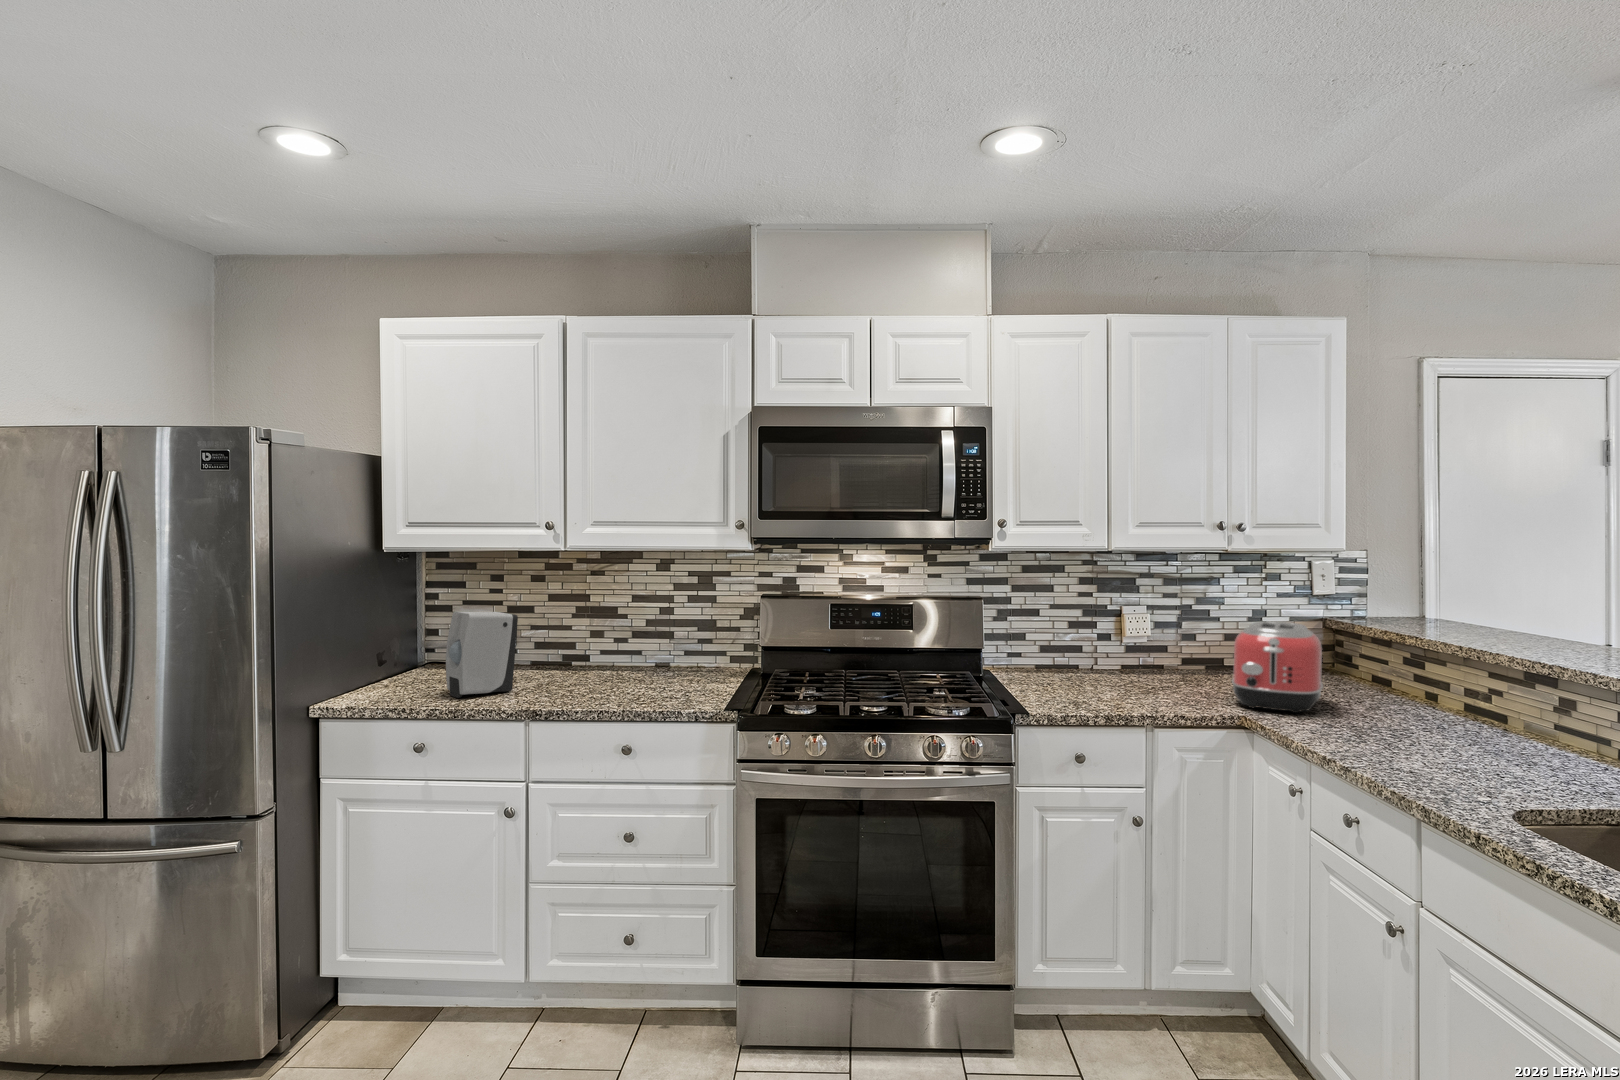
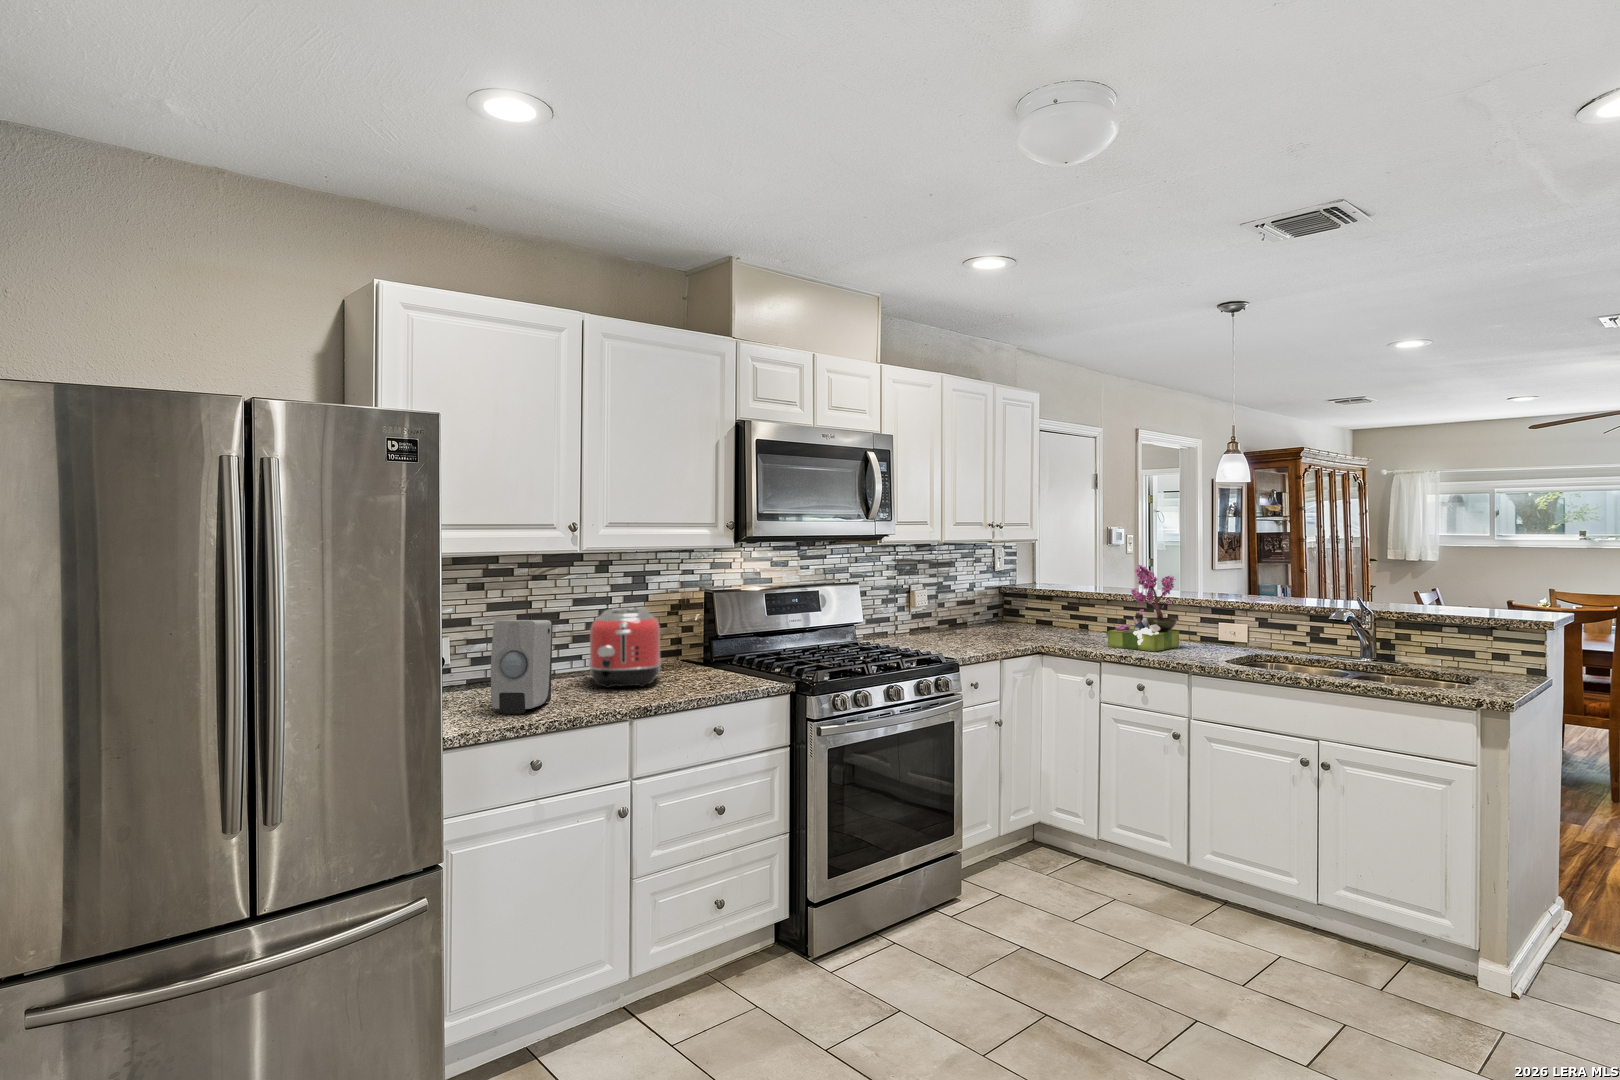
flower arrangement: none [1366,599,1519,760] -> present [1108,565,1179,651]
toaster: present [1232,621,1323,713] -> present [589,608,661,688]

